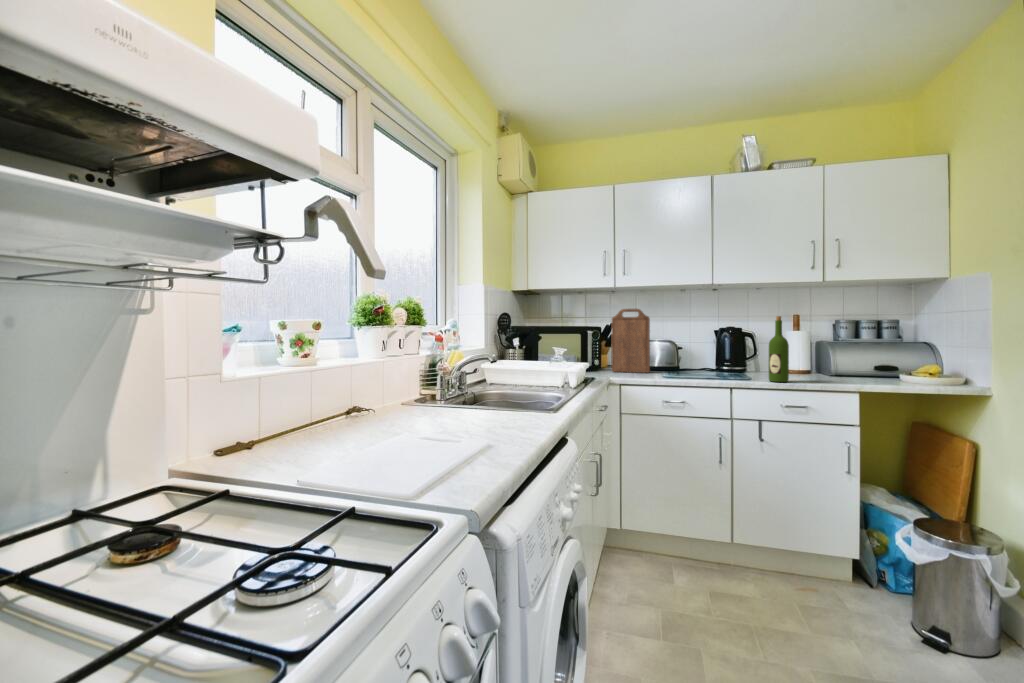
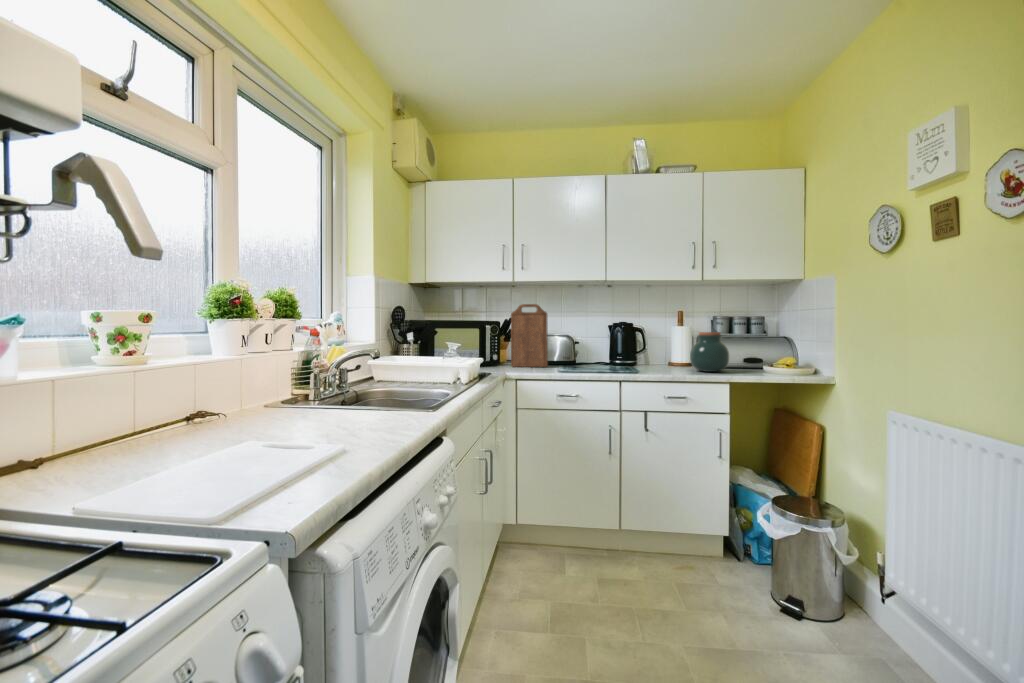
wine bottle: present [769,316,789,382] -> none [654,312,671,374]
jar: none [810,337,858,380] -> present [690,332,729,372]

